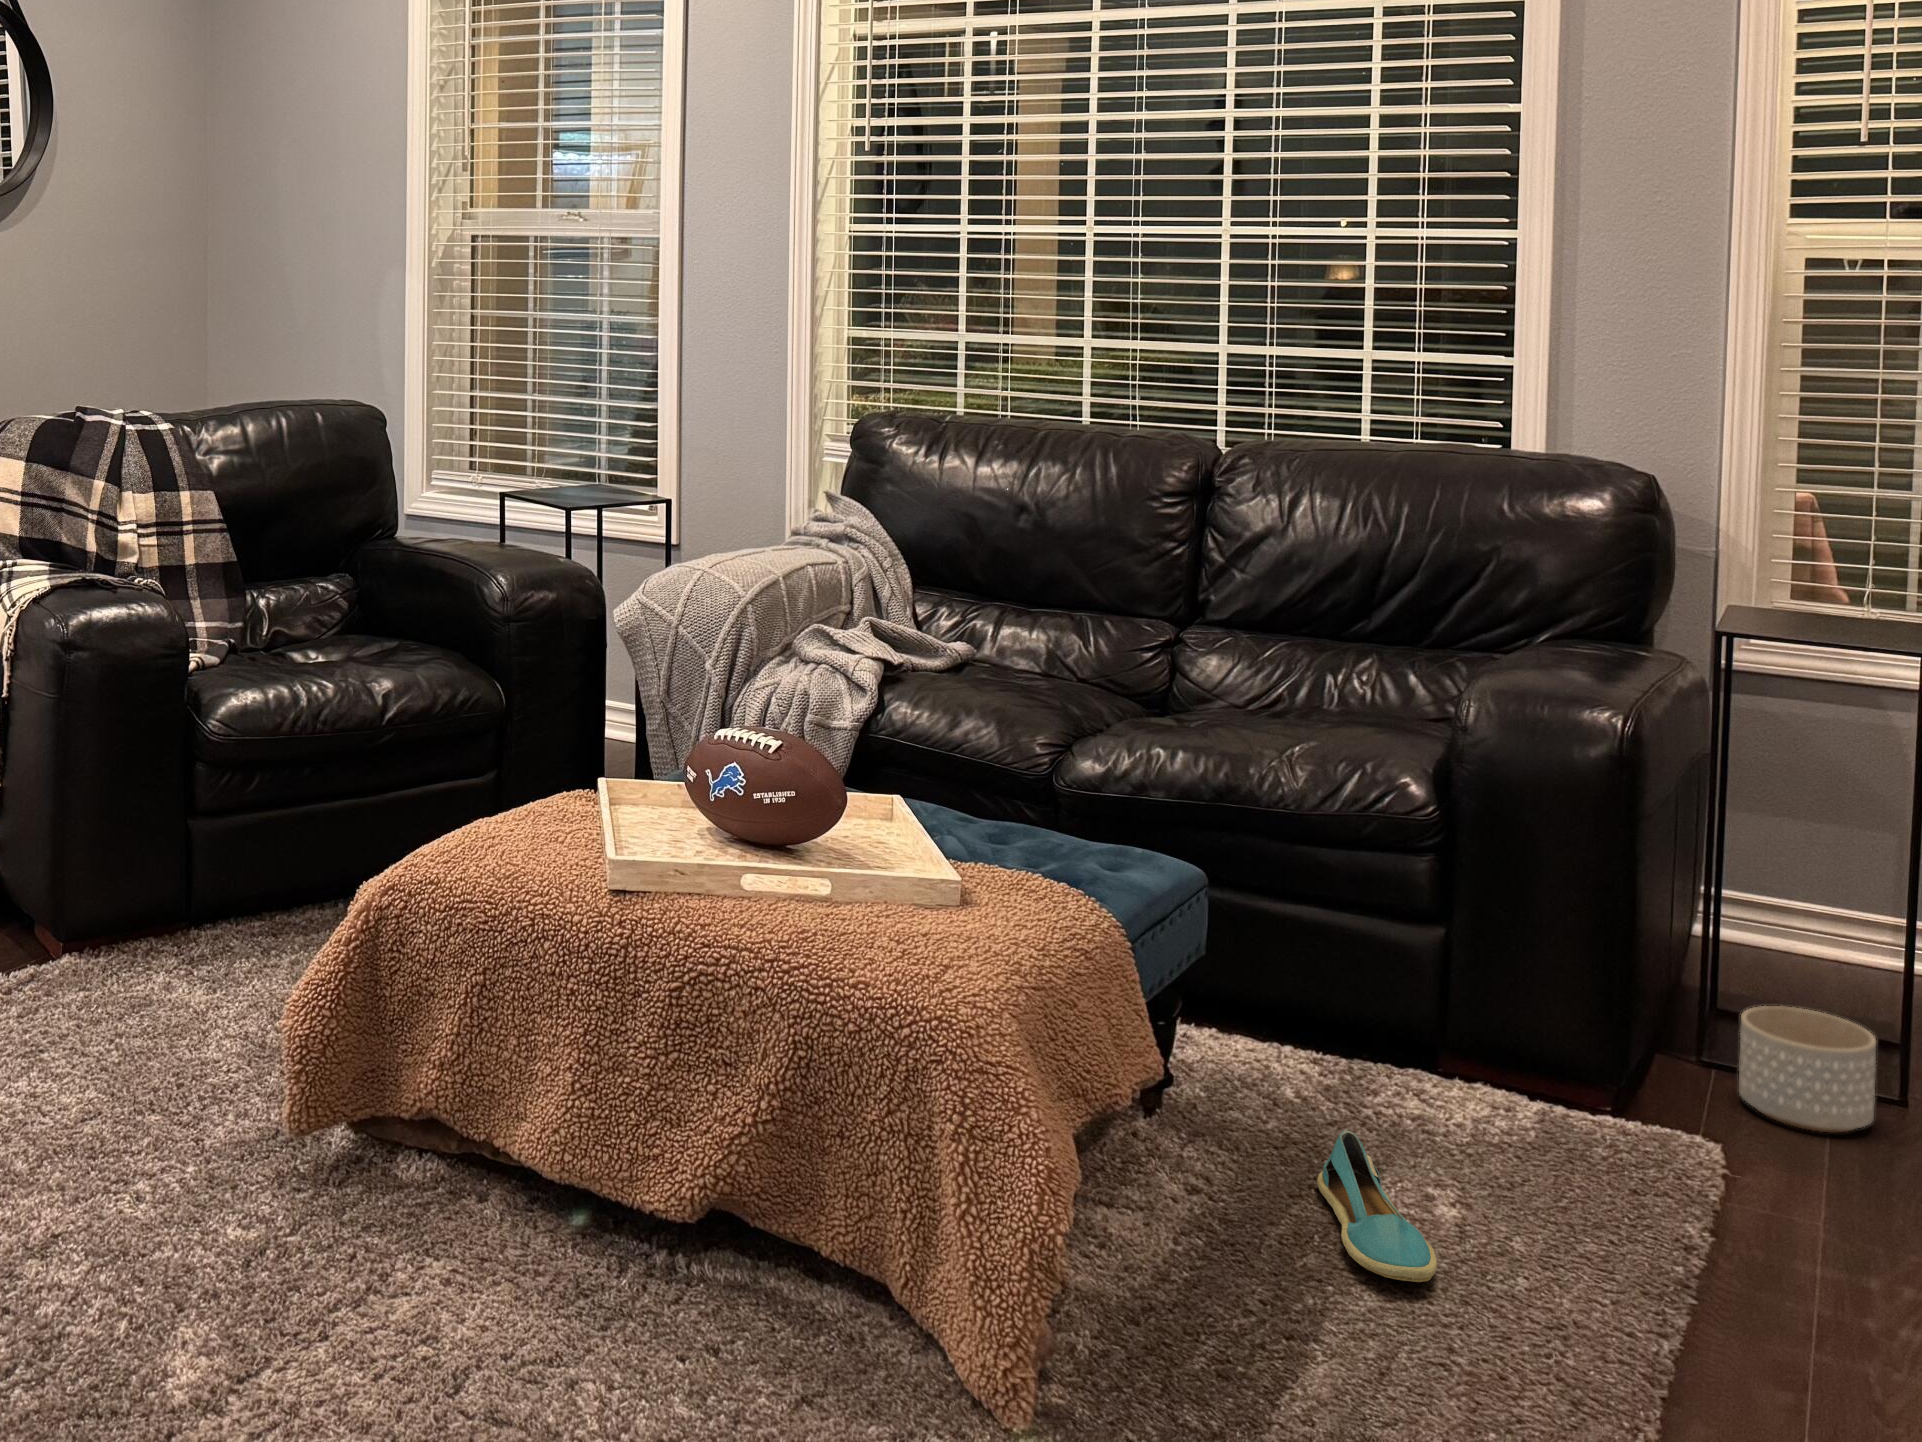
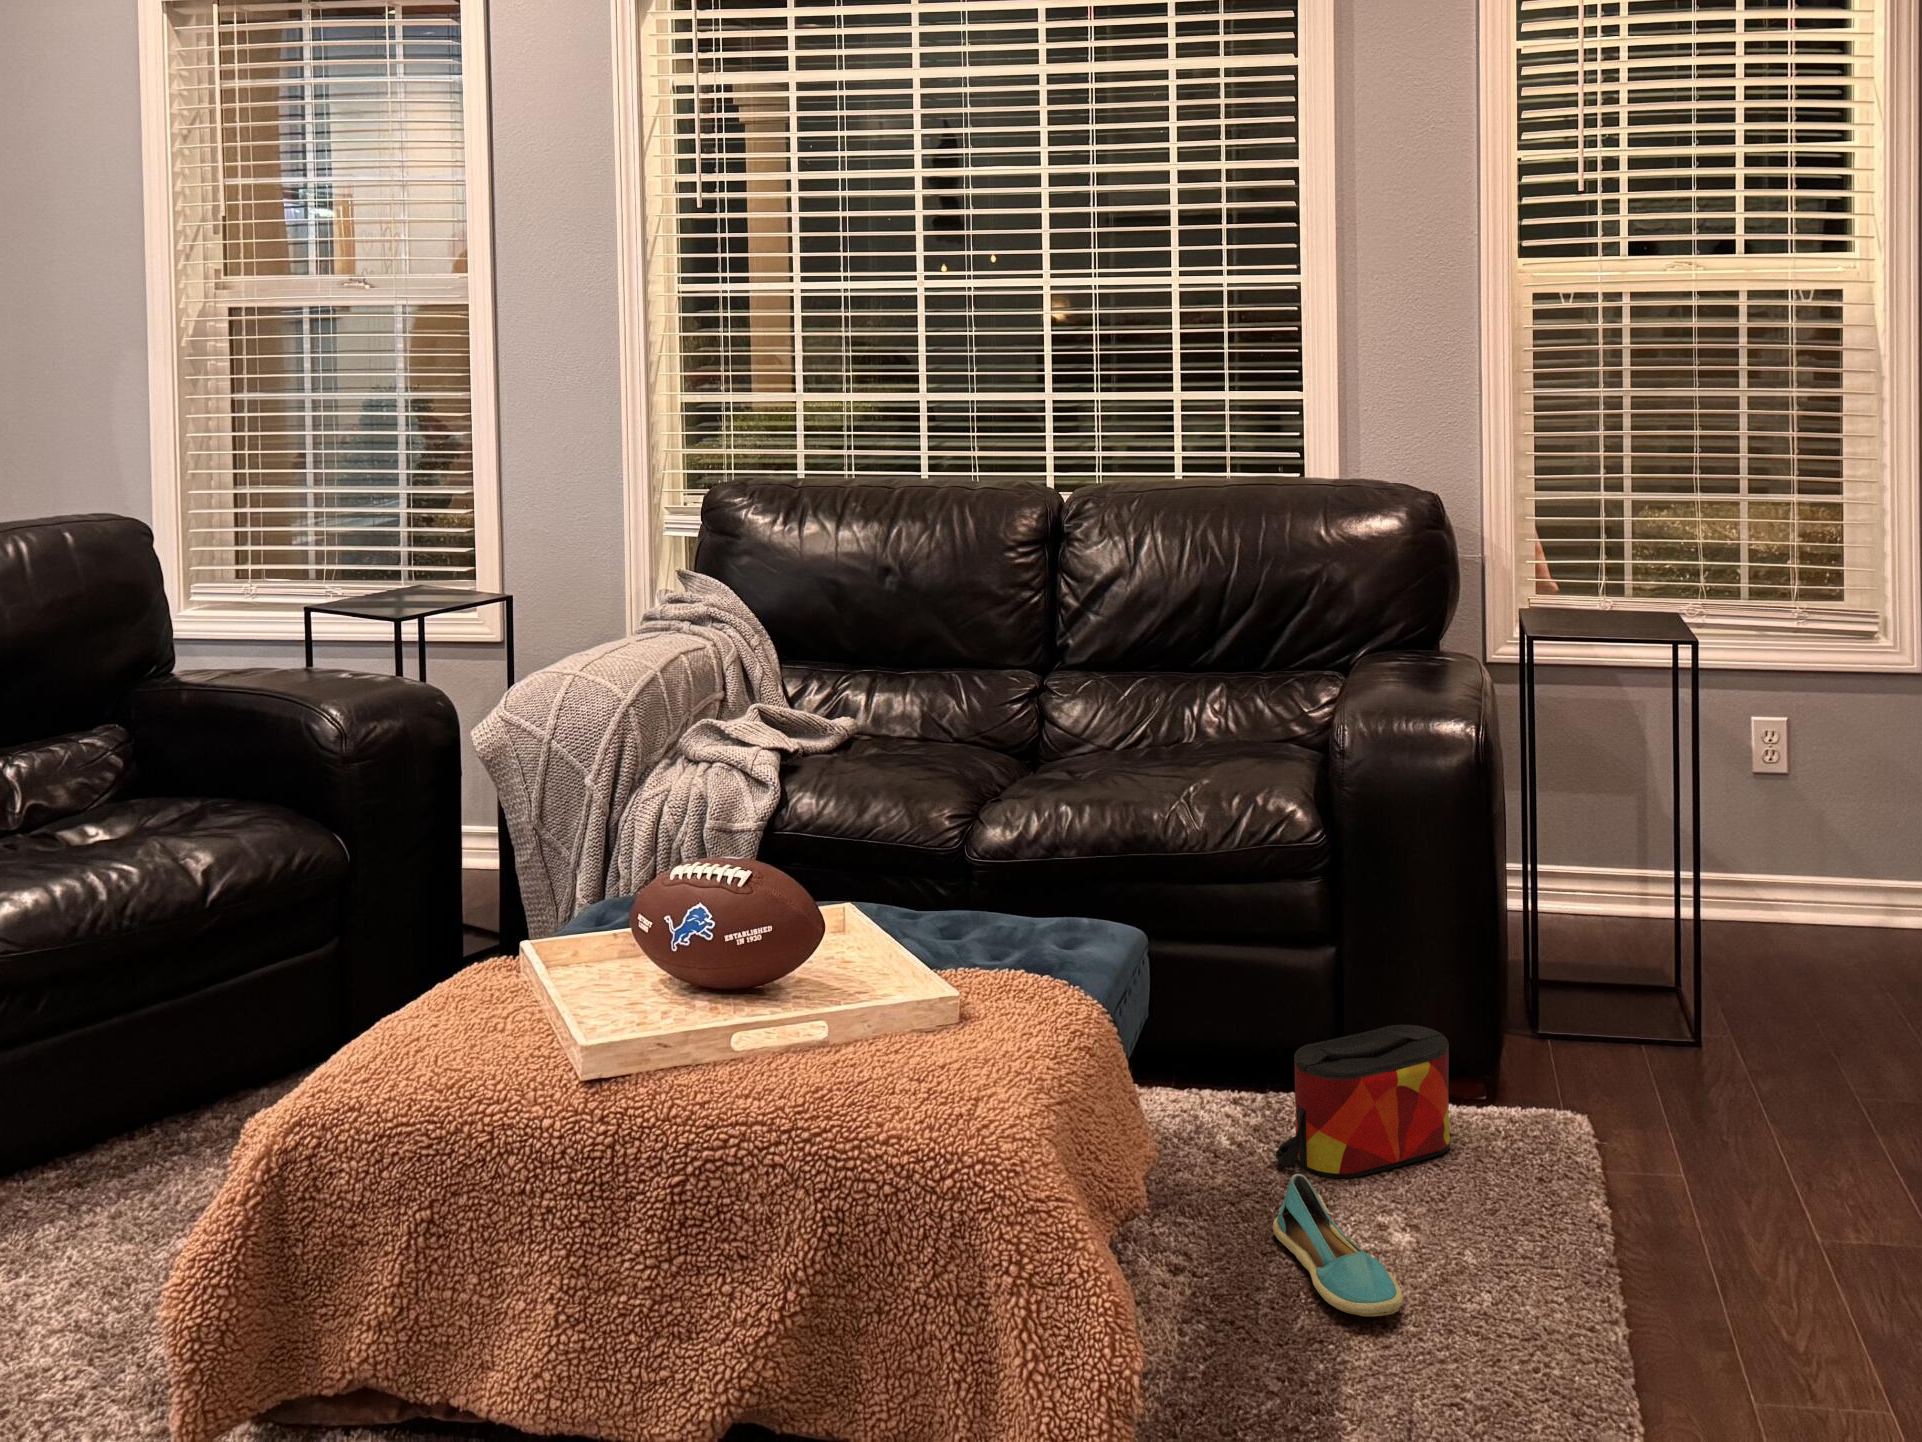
planter: present [1739,1006,1876,1132] -> none [1561,971,1666,1080]
bag: none [1346,1011,1561,1156] -> present [1276,1025,1450,1178]

